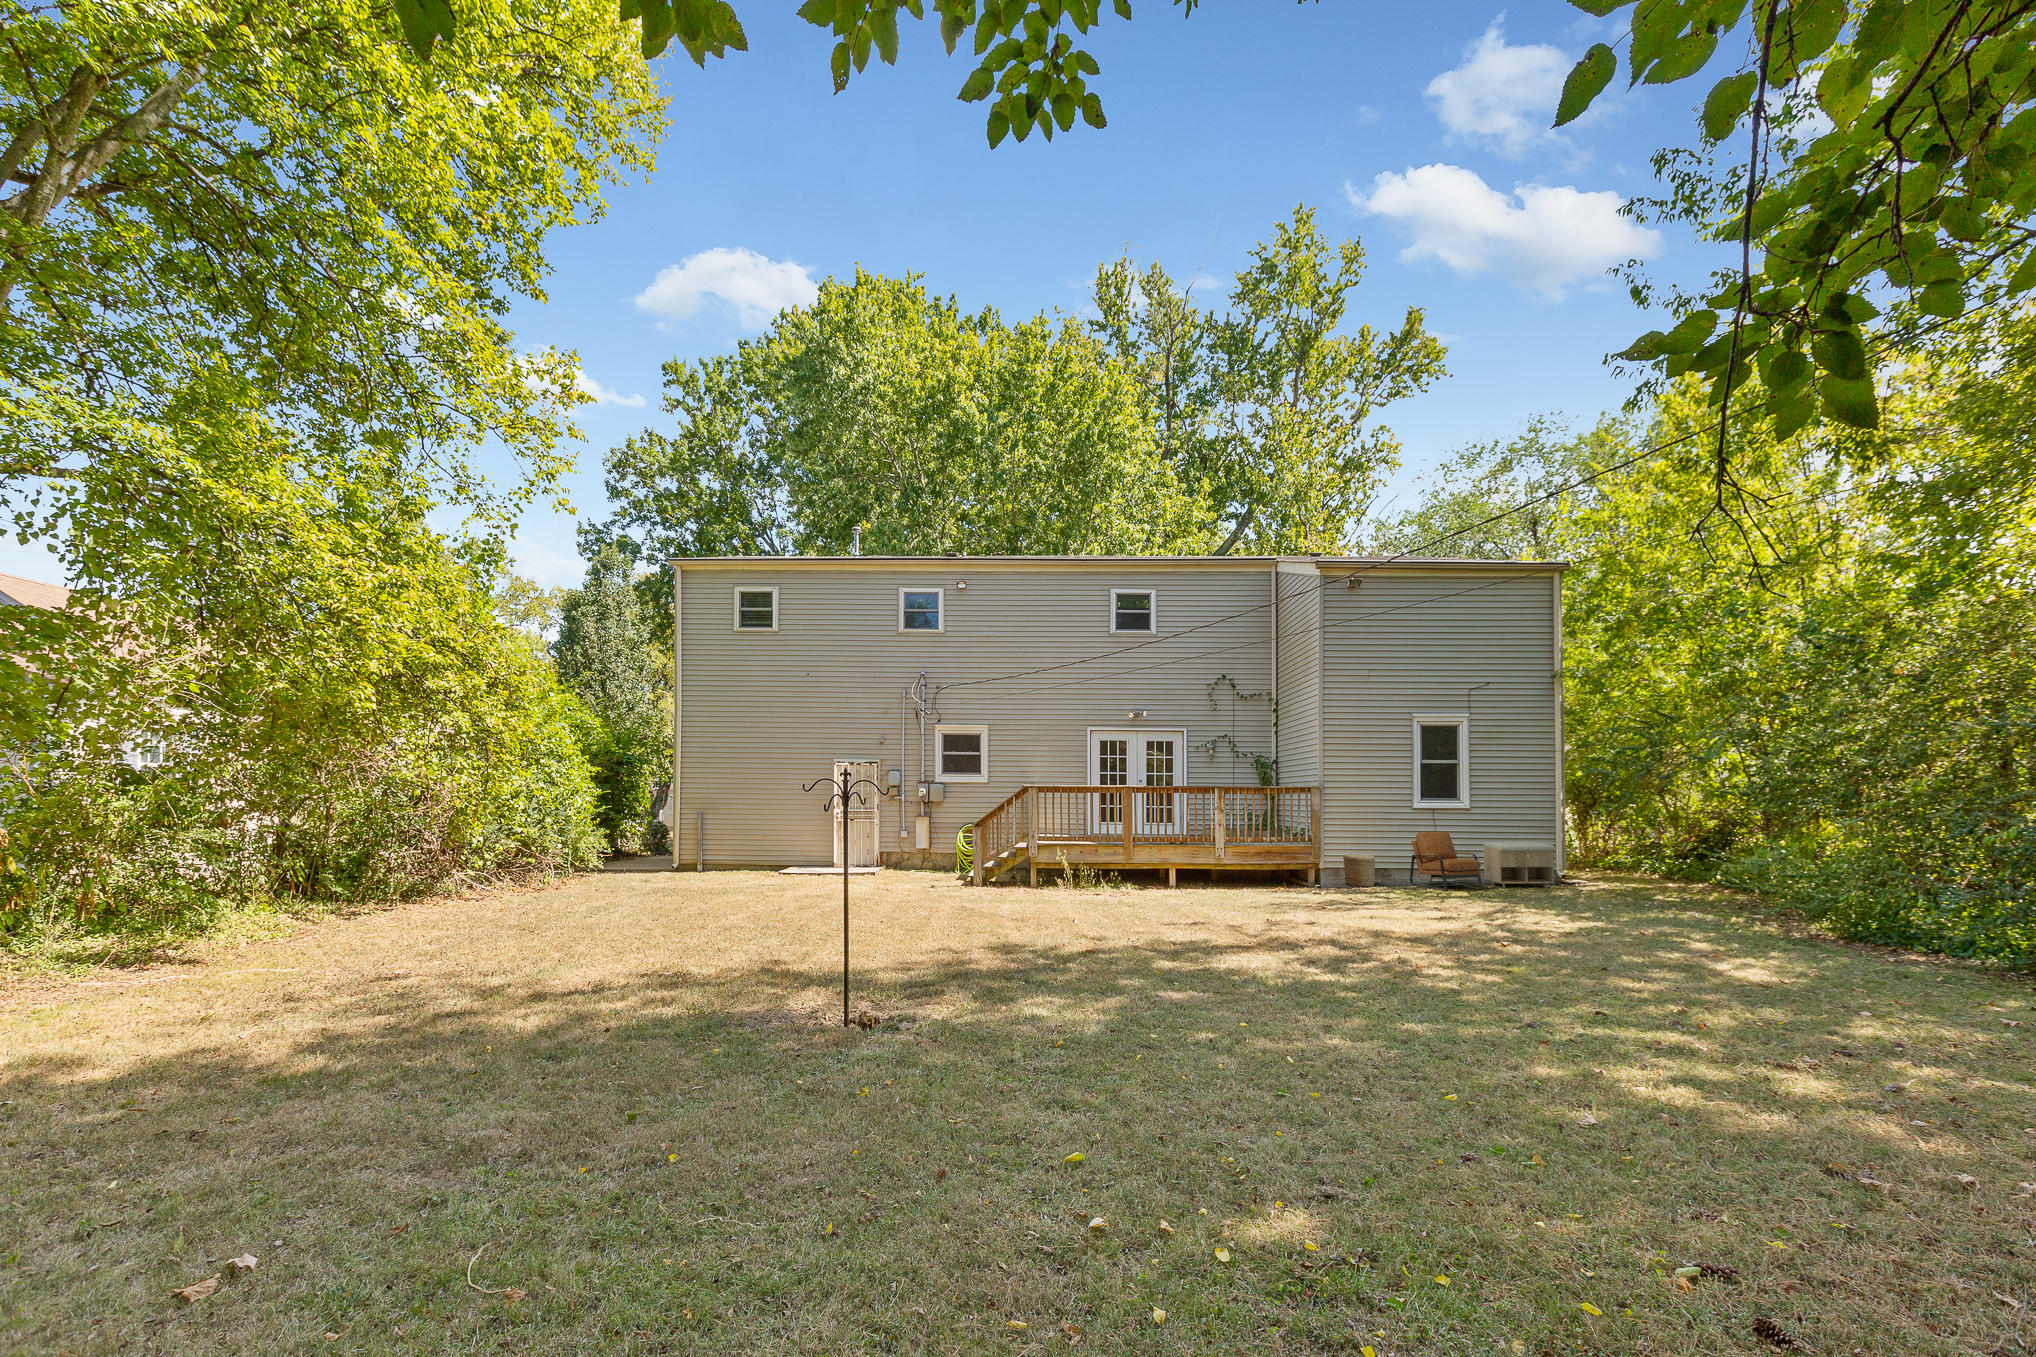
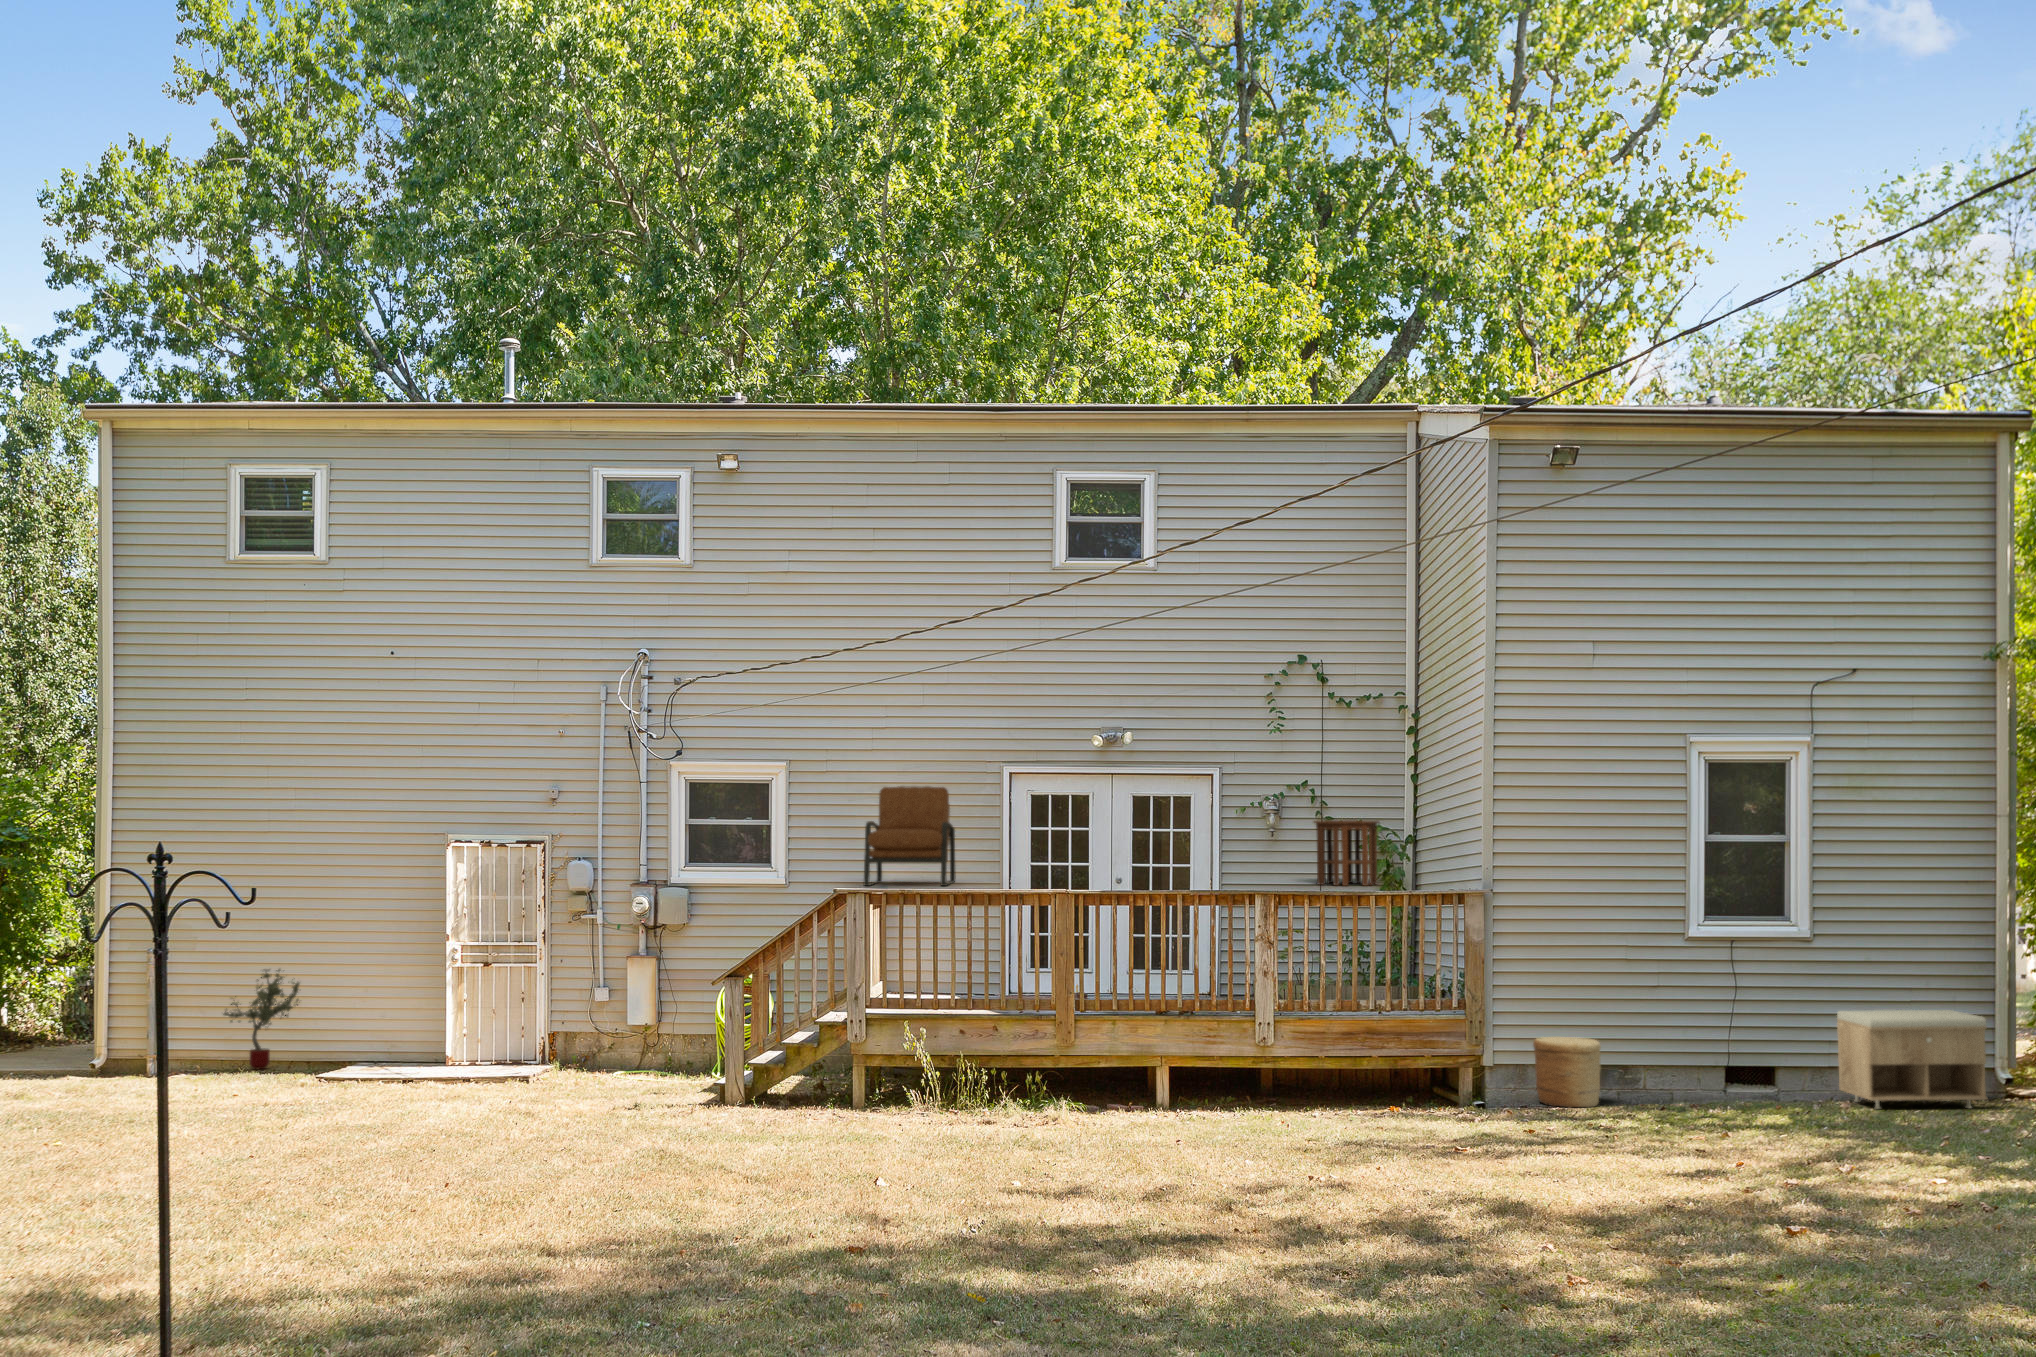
side table: none [1234,753,1264,784] -> present [1314,820,1379,886]
potted tree: none [732,821,769,868] -> present [223,969,299,1070]
chair: present [1410,832,1482,891] -> present [864,786,956,886]

